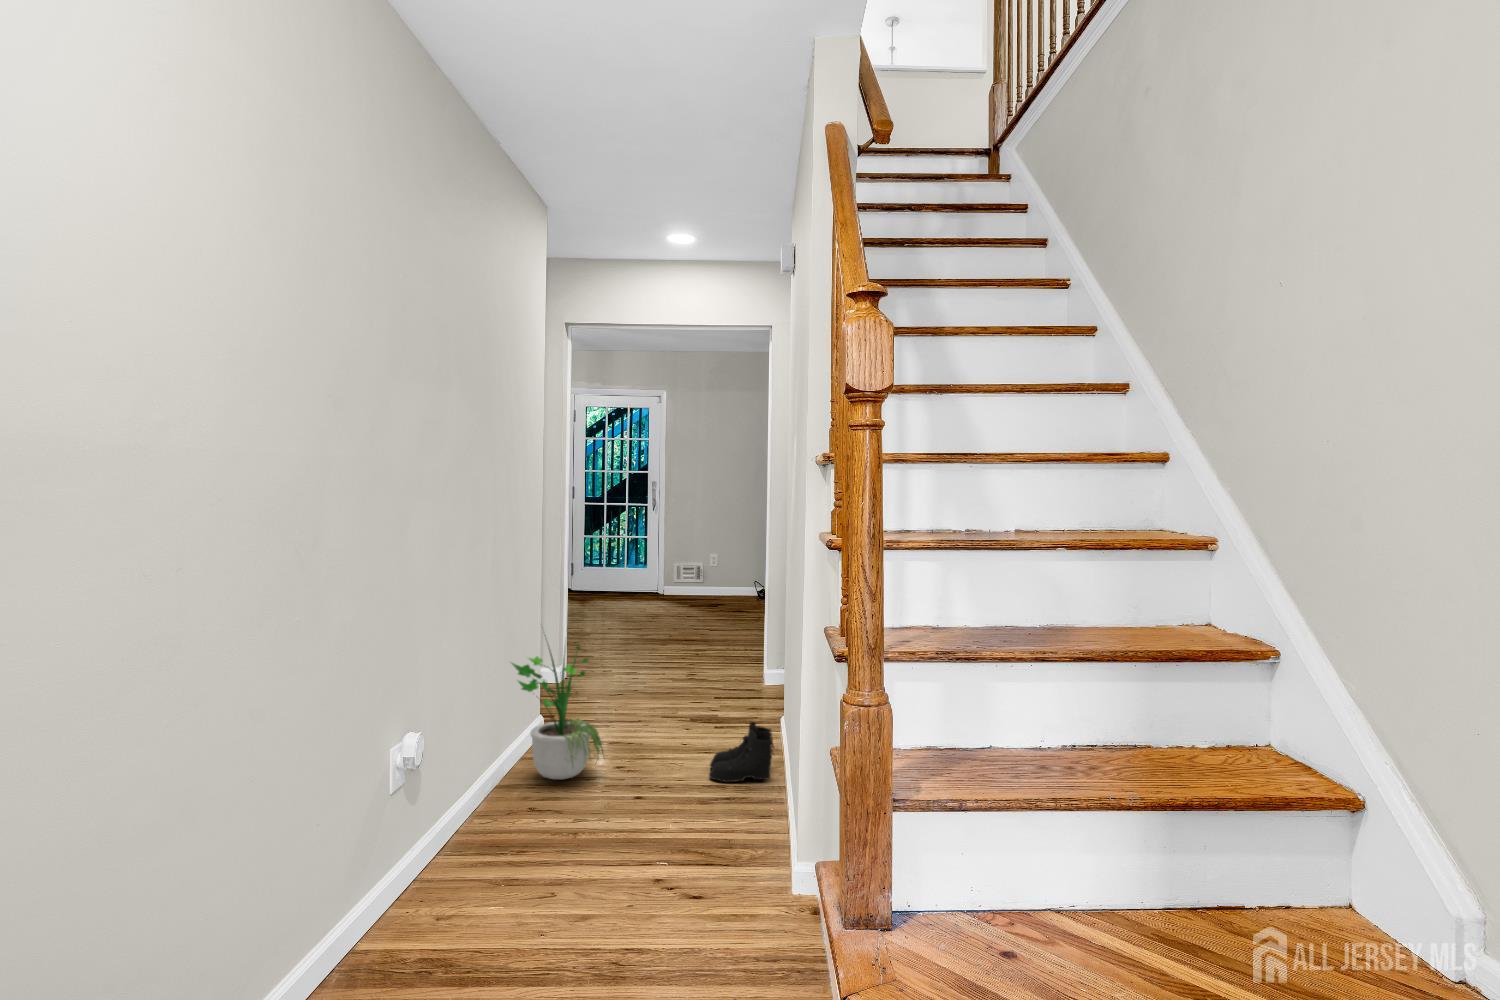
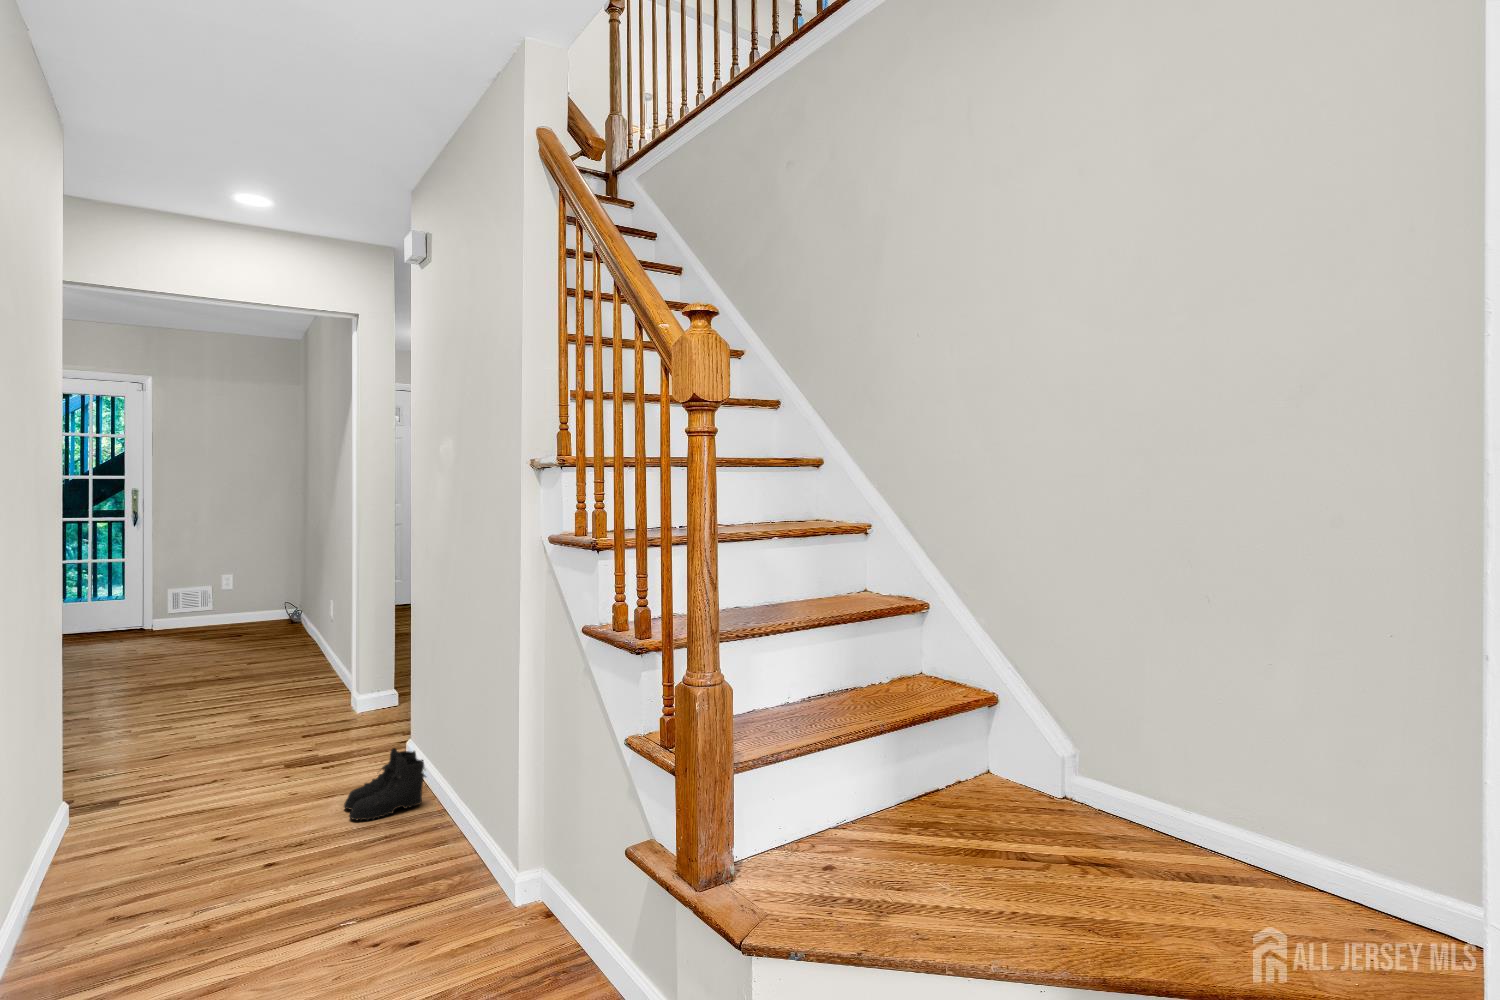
potted plant: present [512,635,604,779] -> none [48,676,206,878]

